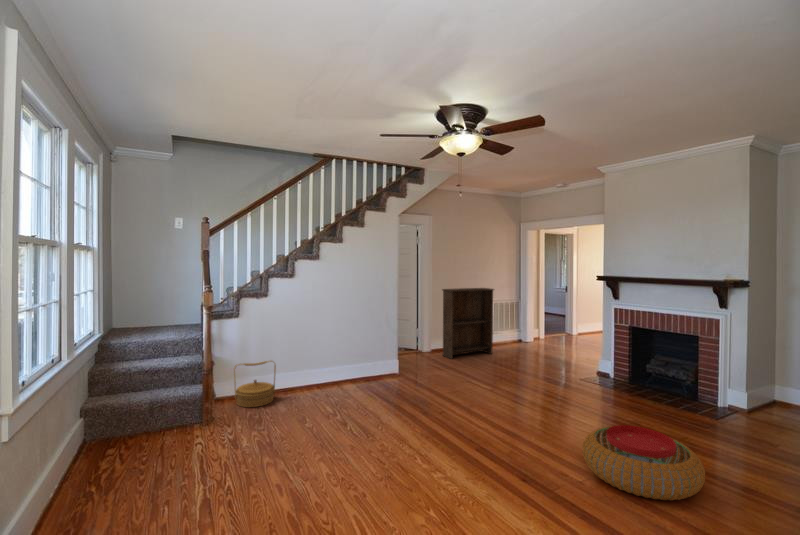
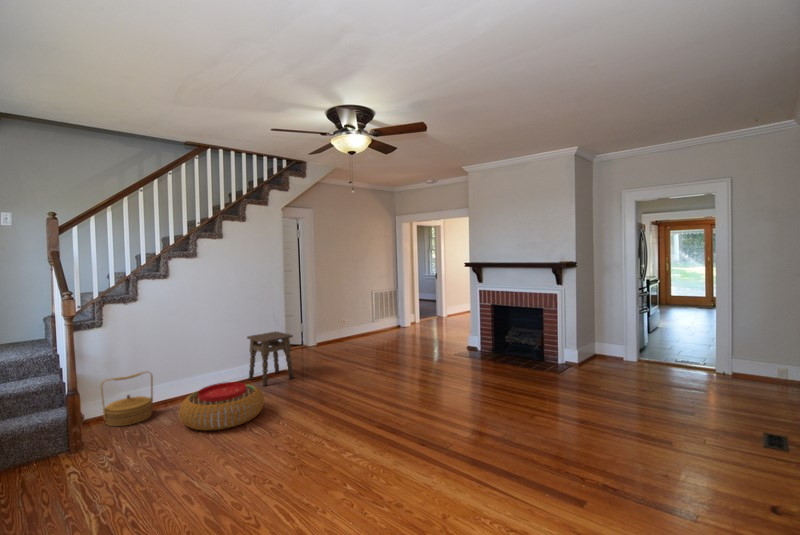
bookshelf: present [442,288,494,359] -> none [325,278,376,350]
side table: none [361,335,403,387] -> present [247,332,294,386]
pouf: present [582,425,705,500] -> present [179,382,264,431]

